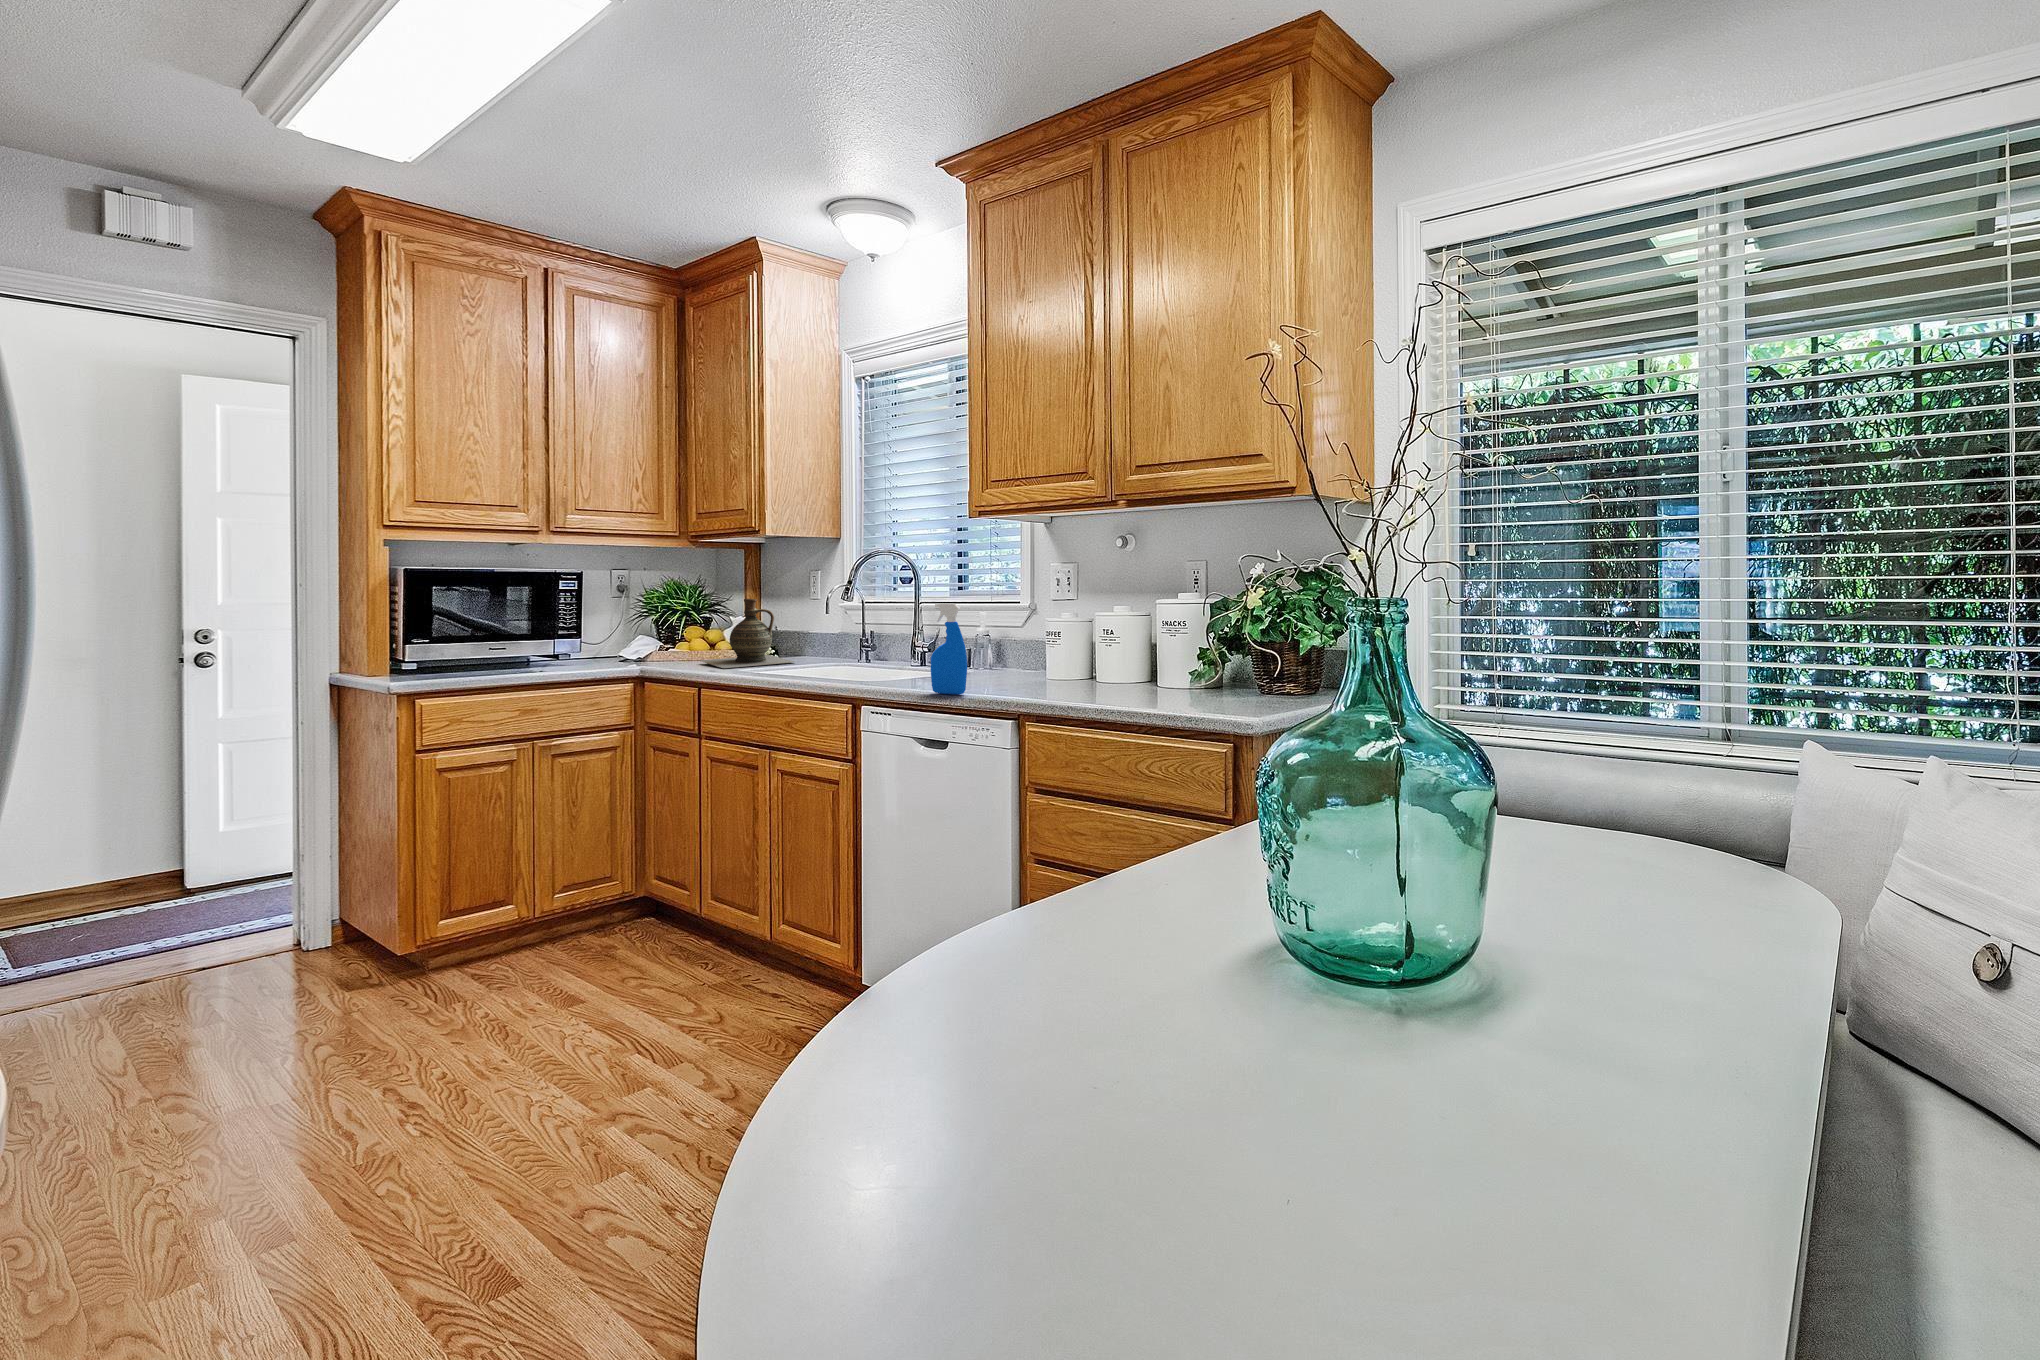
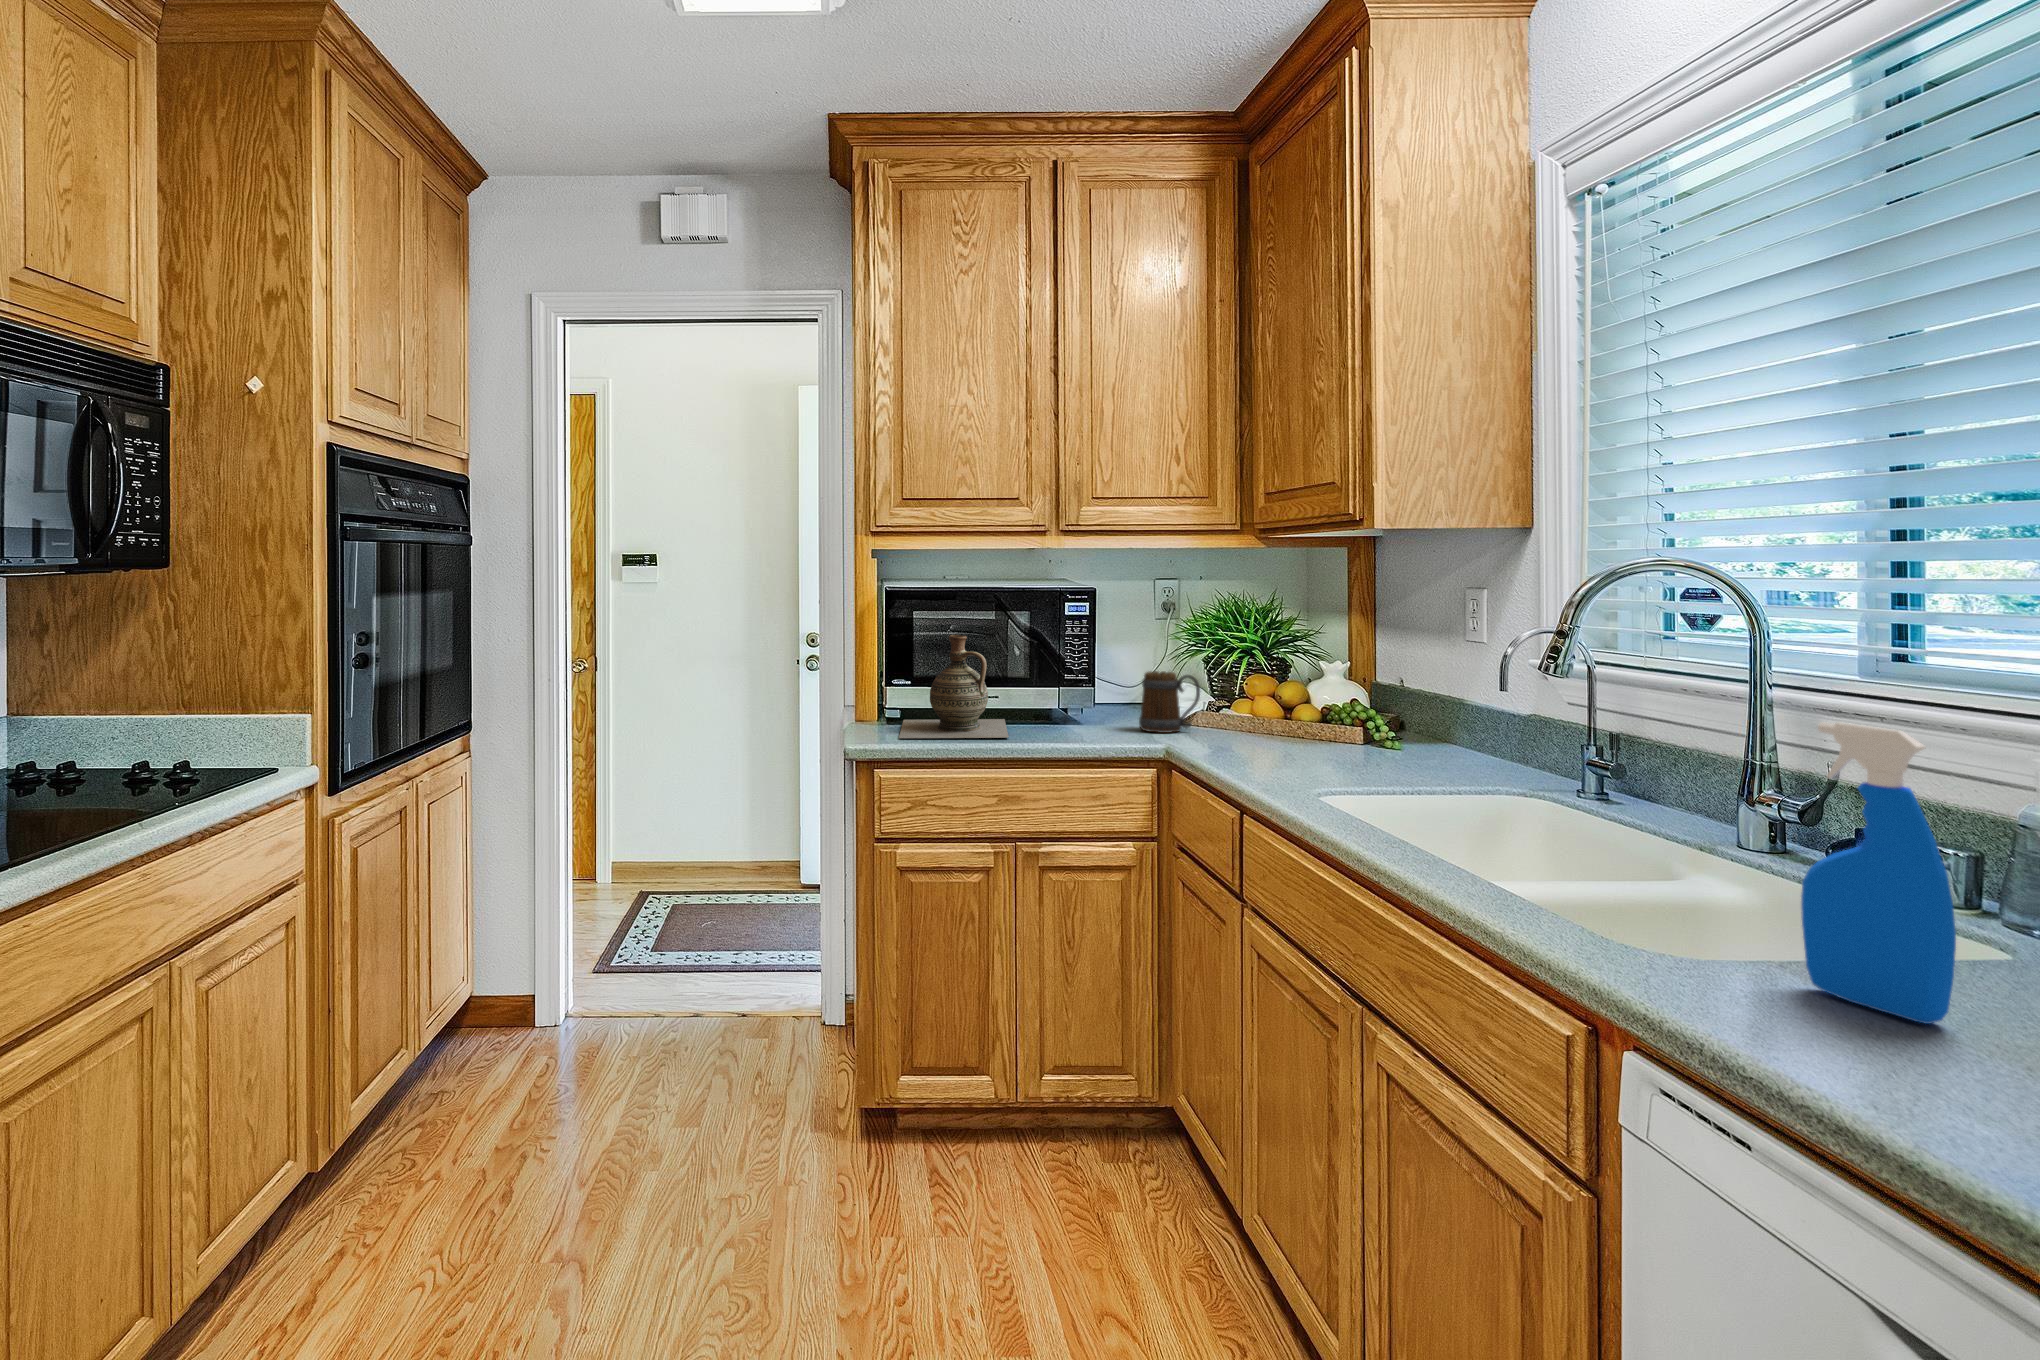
ceramic jug: present [700,599,794,668] -> present [899,635,1009,738]
mug: none [613,624,657,662] -> present [1139,671,1200,733]

